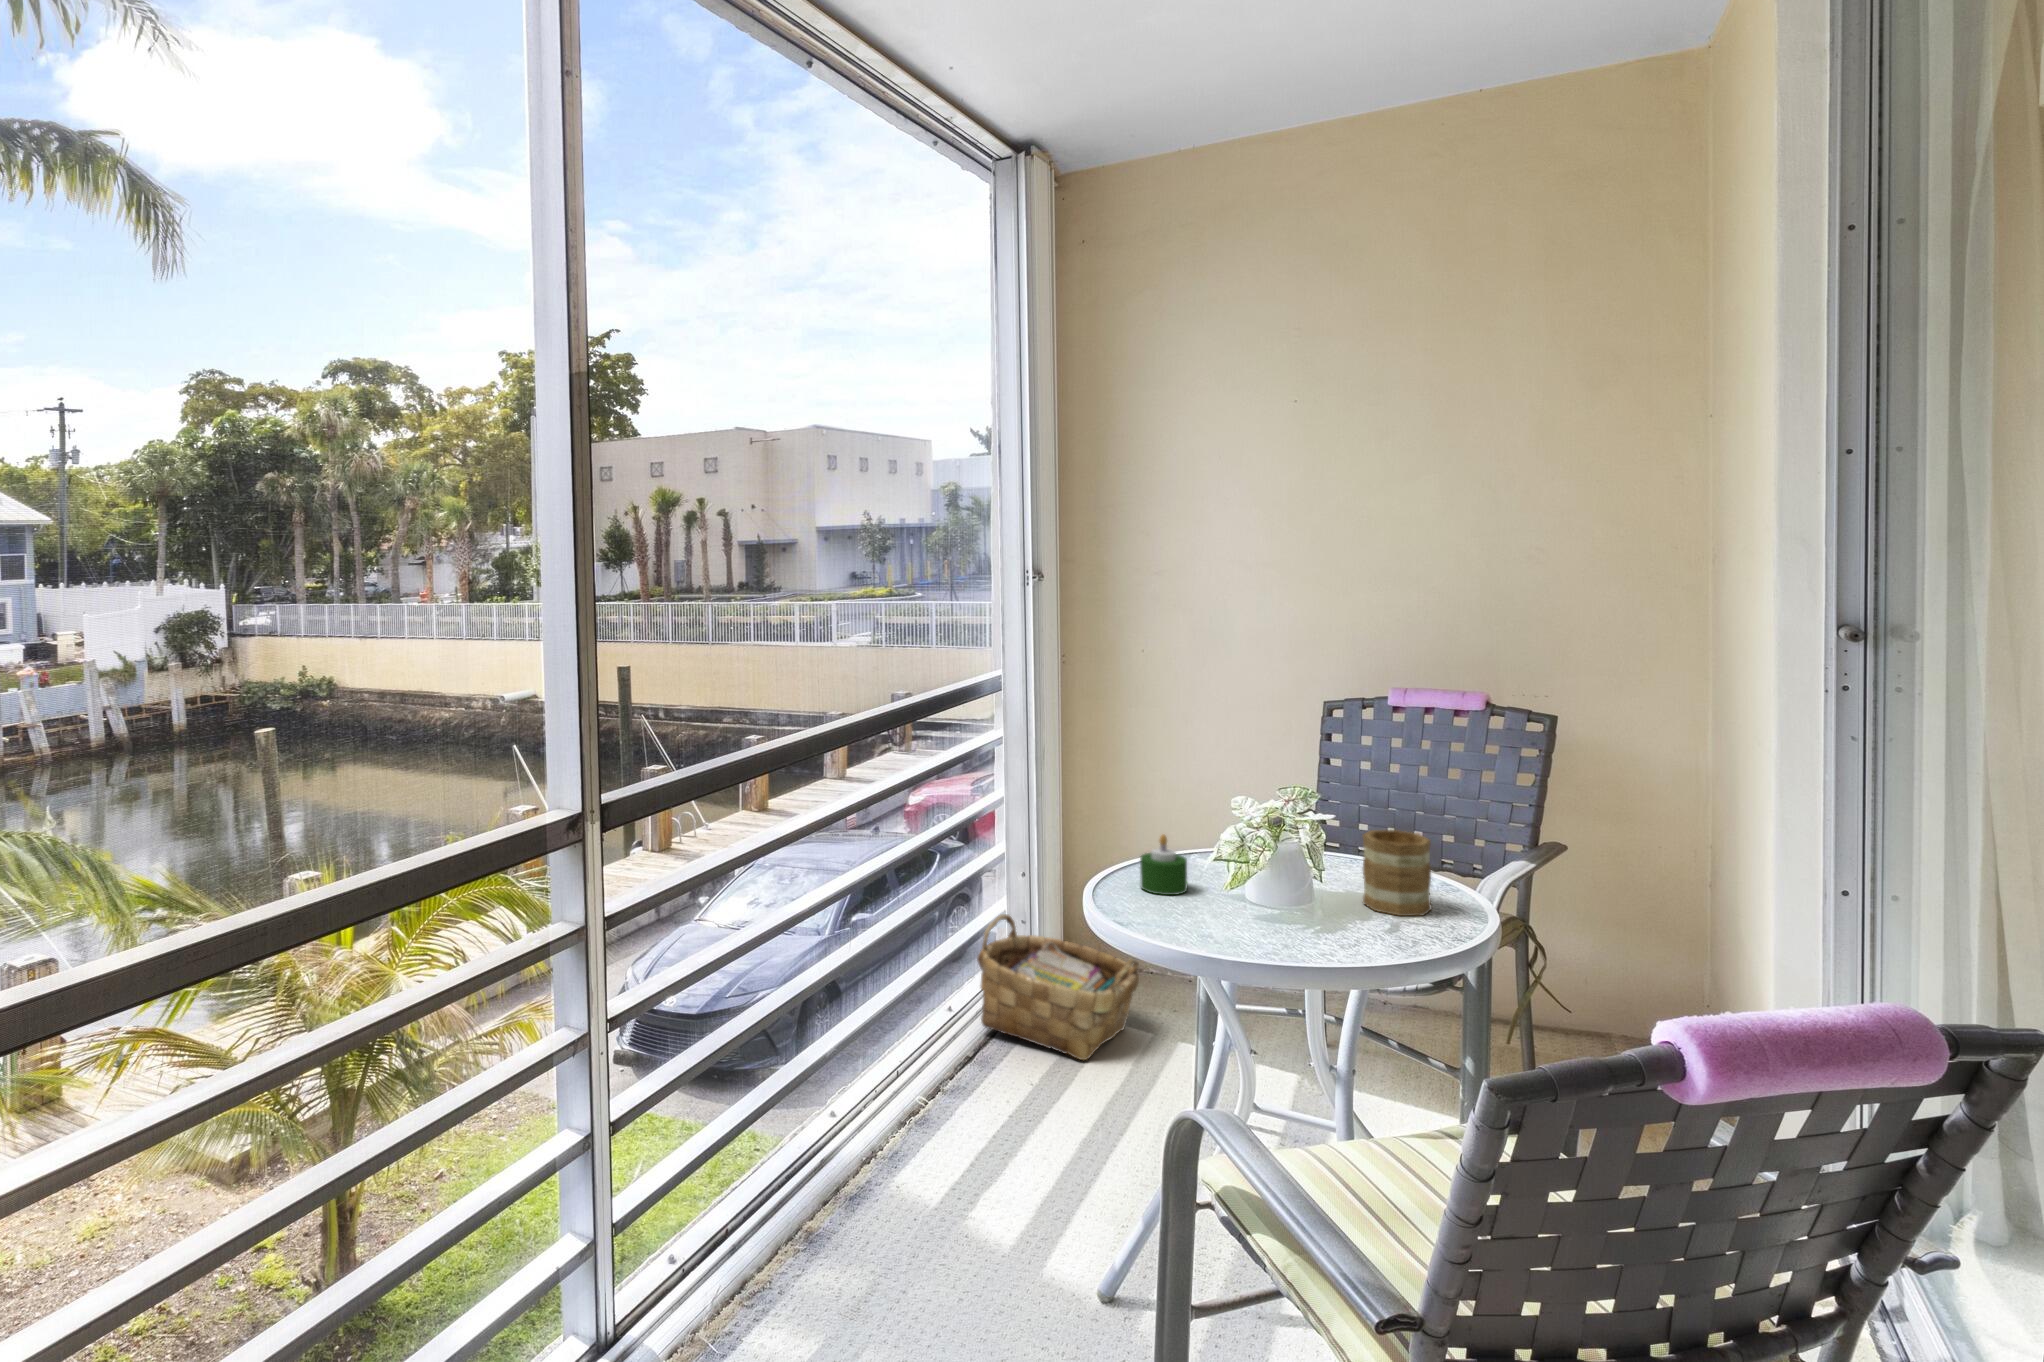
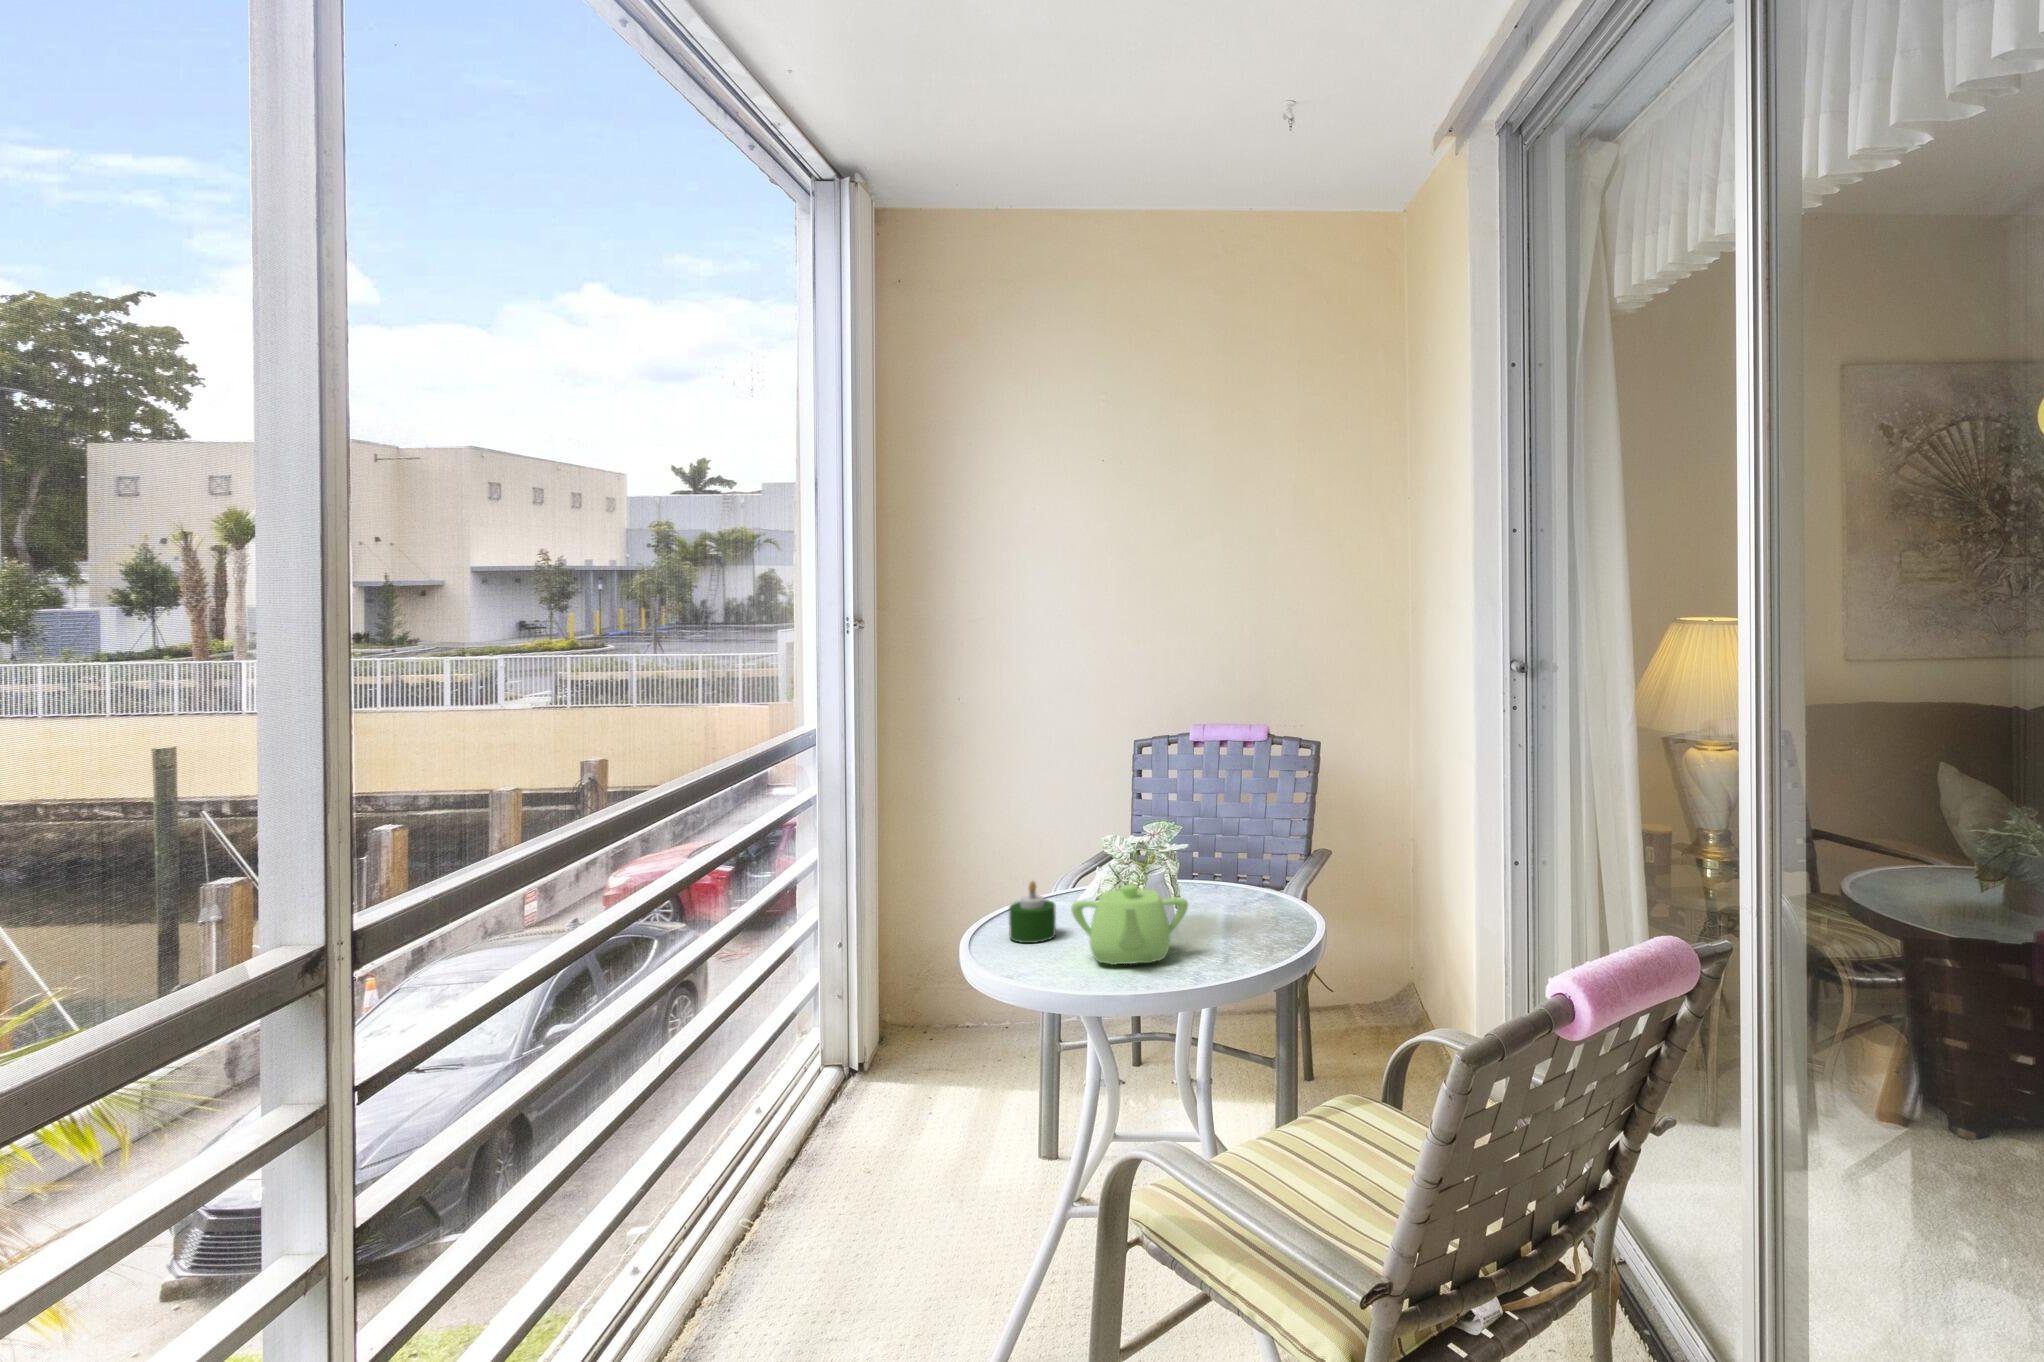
mug: present [1363,830,1431,916] -> none [1212,850,1269,928]
teapot: none [1193,850,1320,933] -> present [1071,884,1188,965]
woven basket: present [977,914,1139,1060] -> none [793,993,969,1135]

